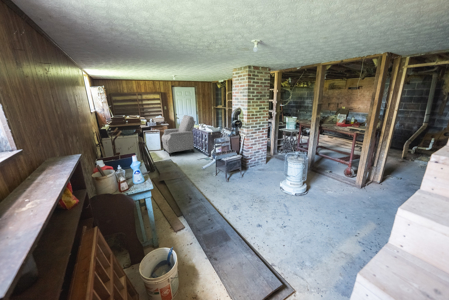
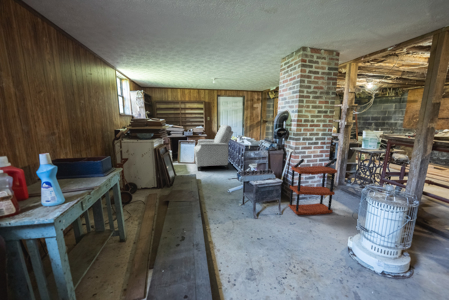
shelving unit: none [246,139,273,176] -> present [289,158,337,215]

